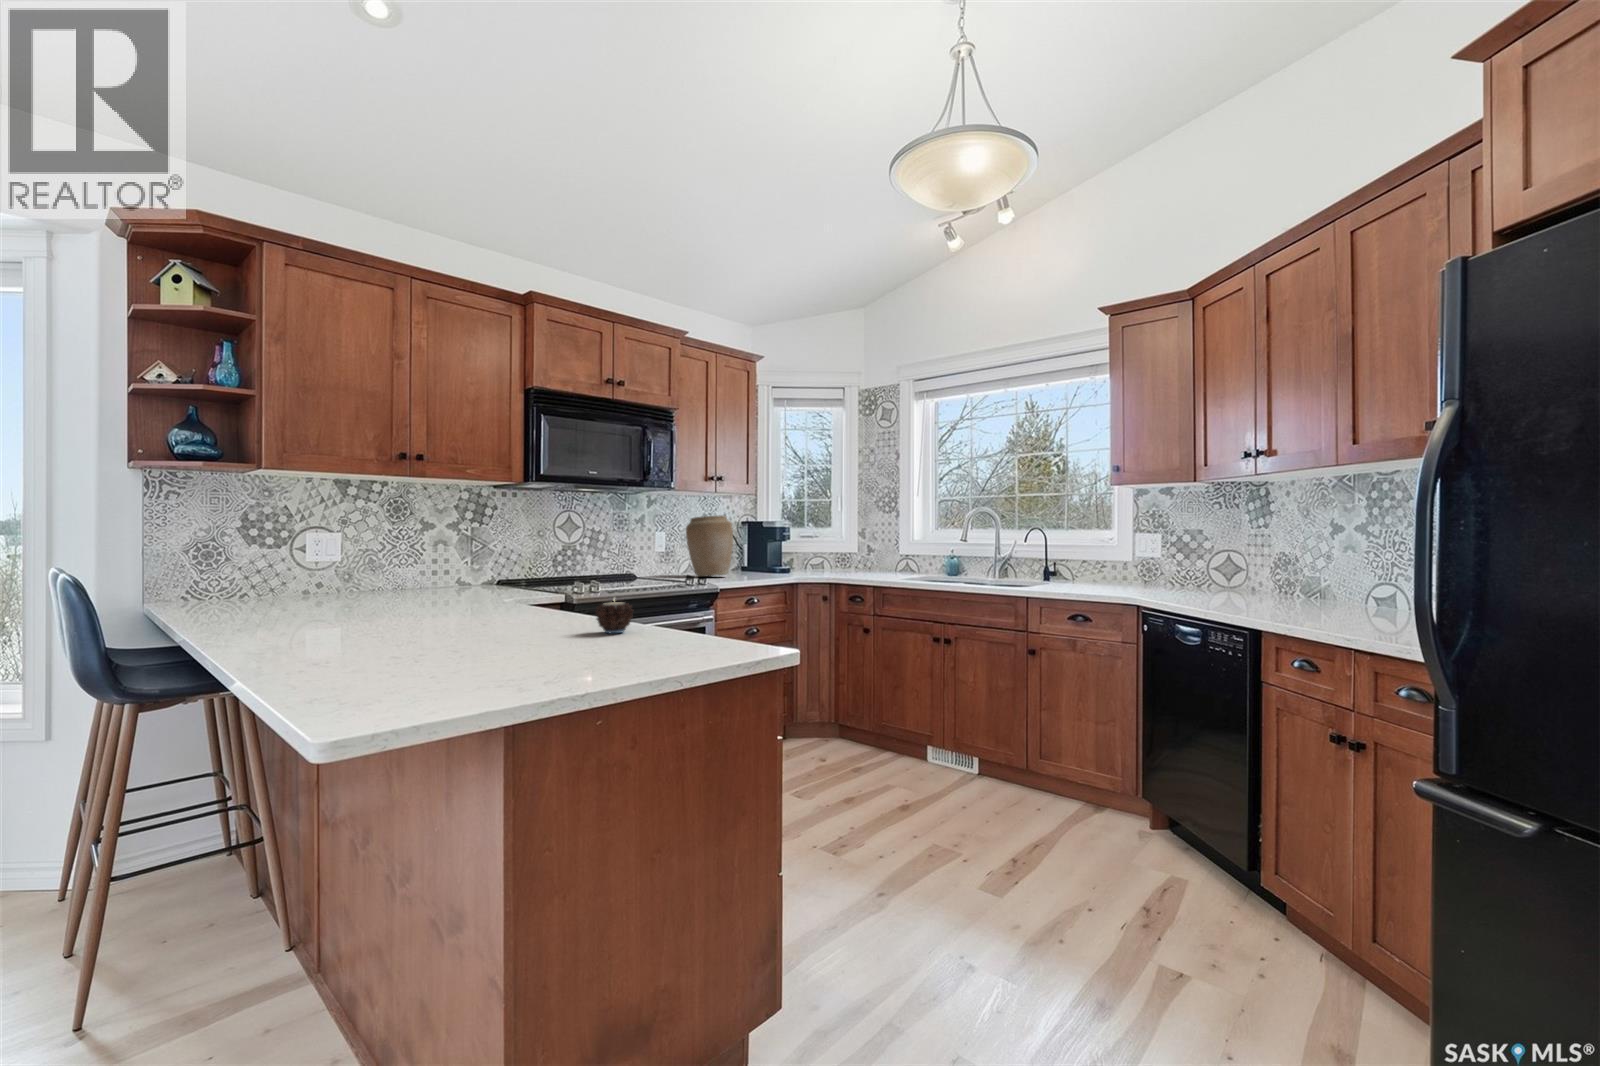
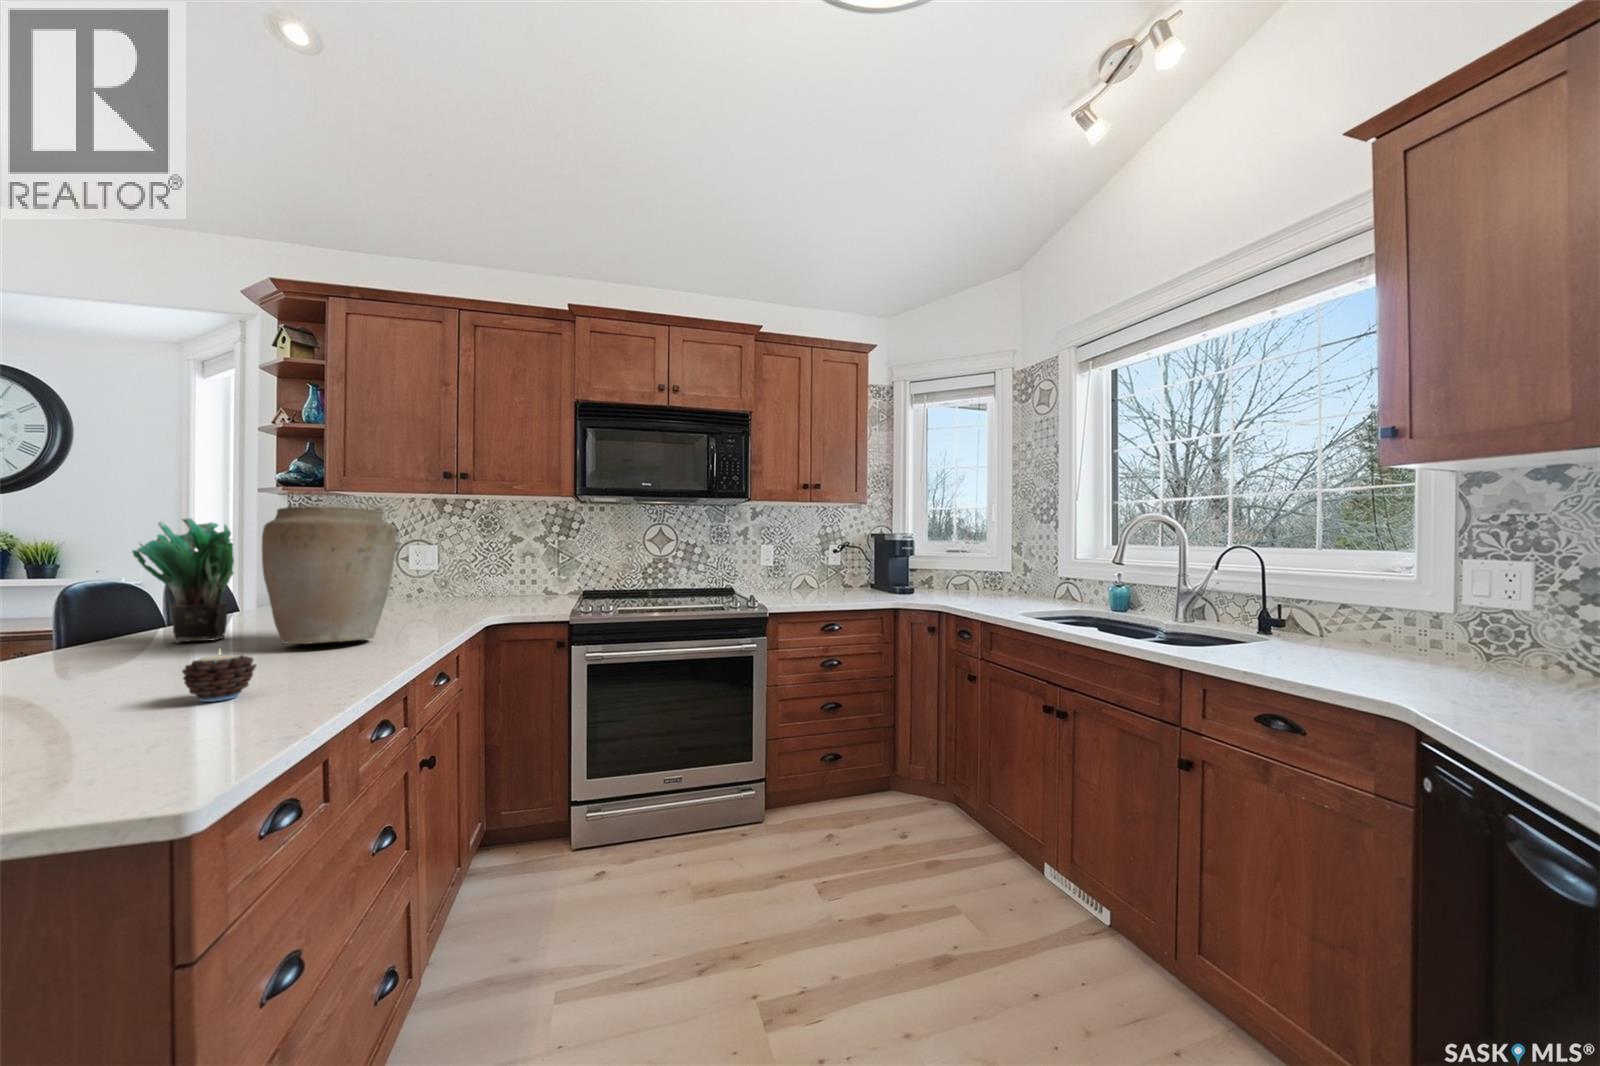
potted plant: none [296,500,382,624] -> present [132,518,234,643]
vase: present [686,515,733,577] -> present [262,506,396,644]

